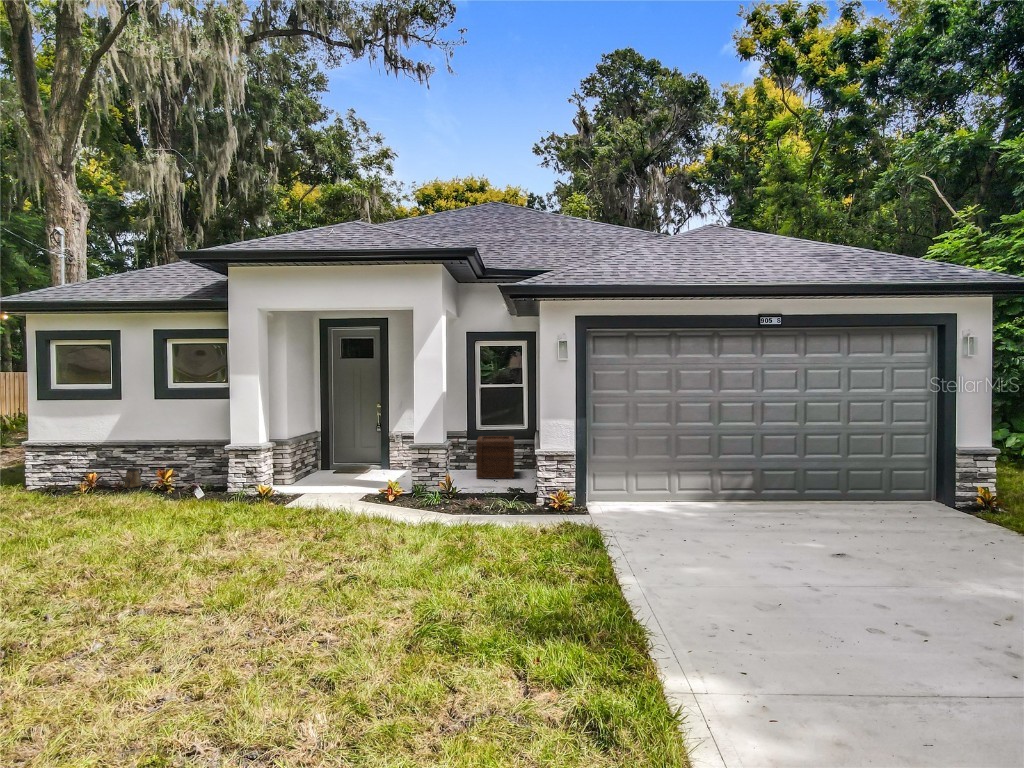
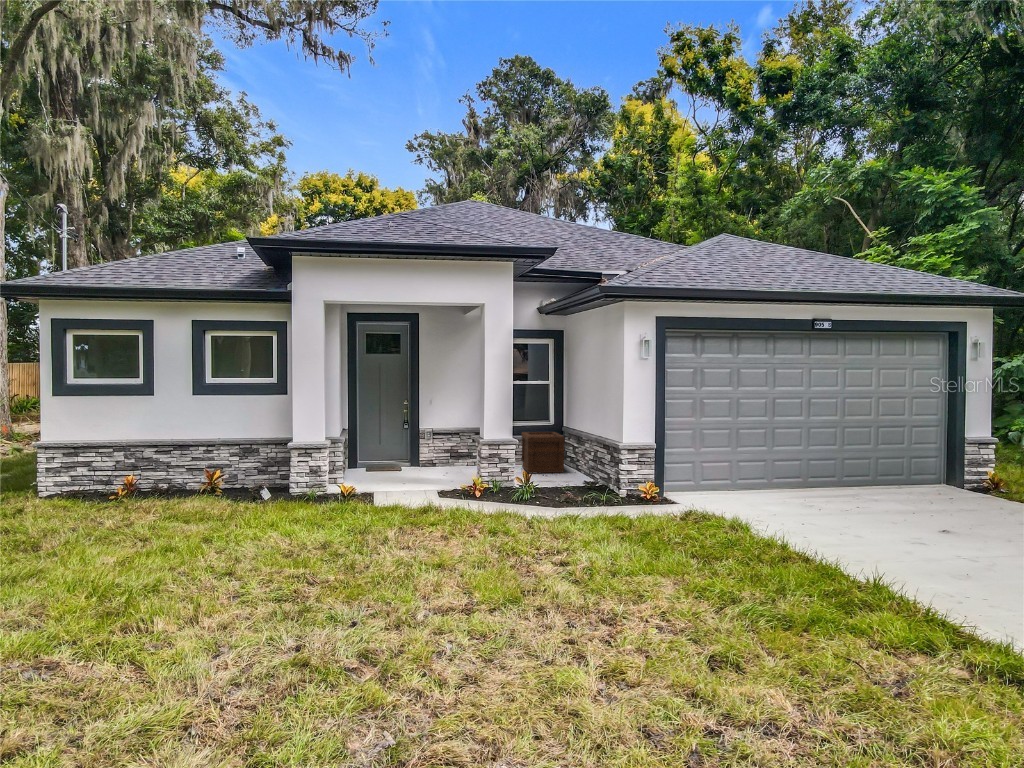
watering can: present [115,468,143,488] -> none [156,469,182,491]

